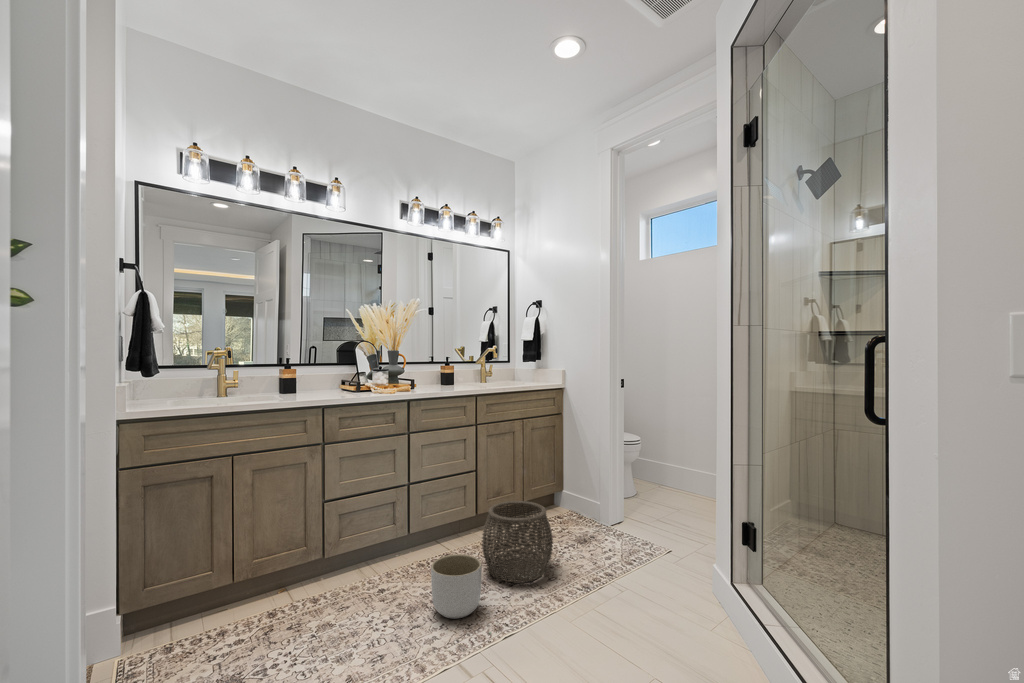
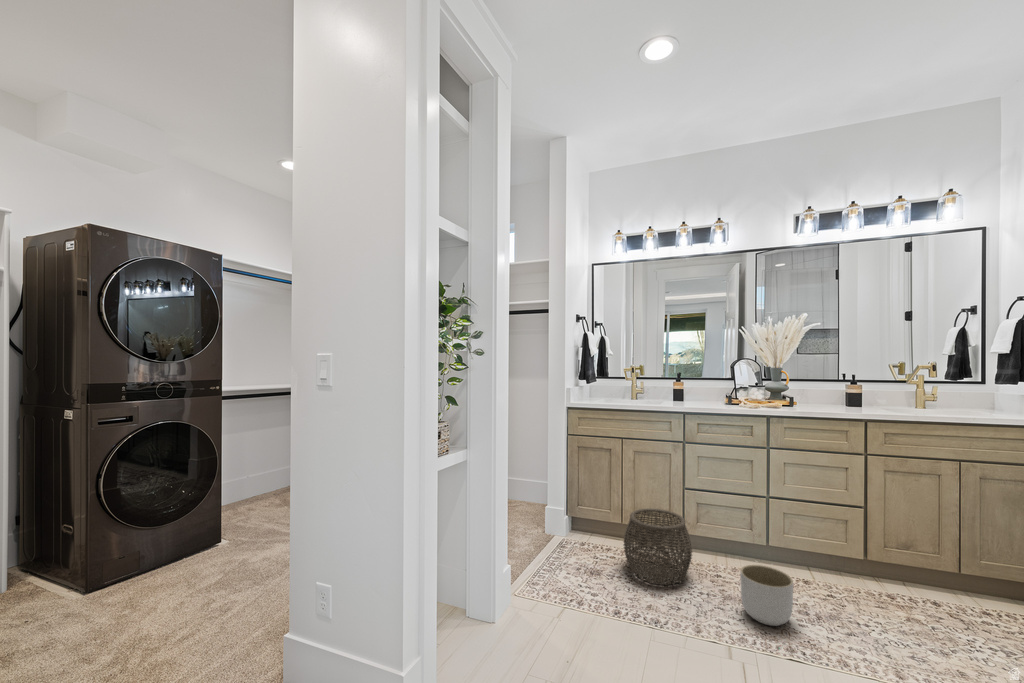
woven basket: present [482,501,553,583] -> present [624,508,692,585]

